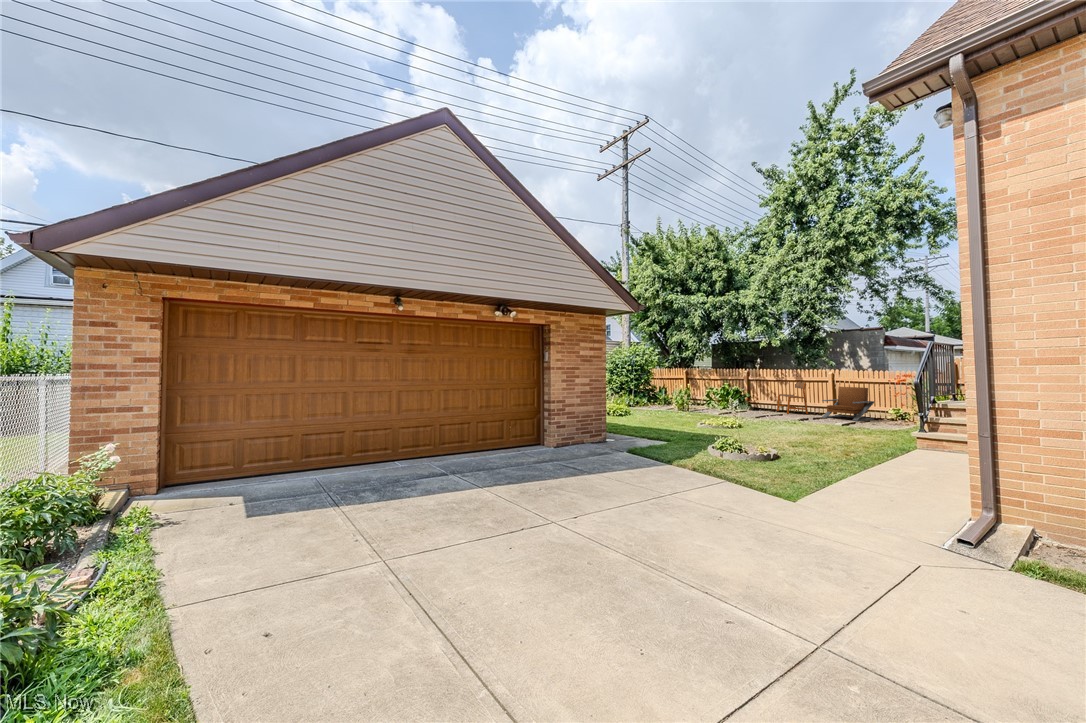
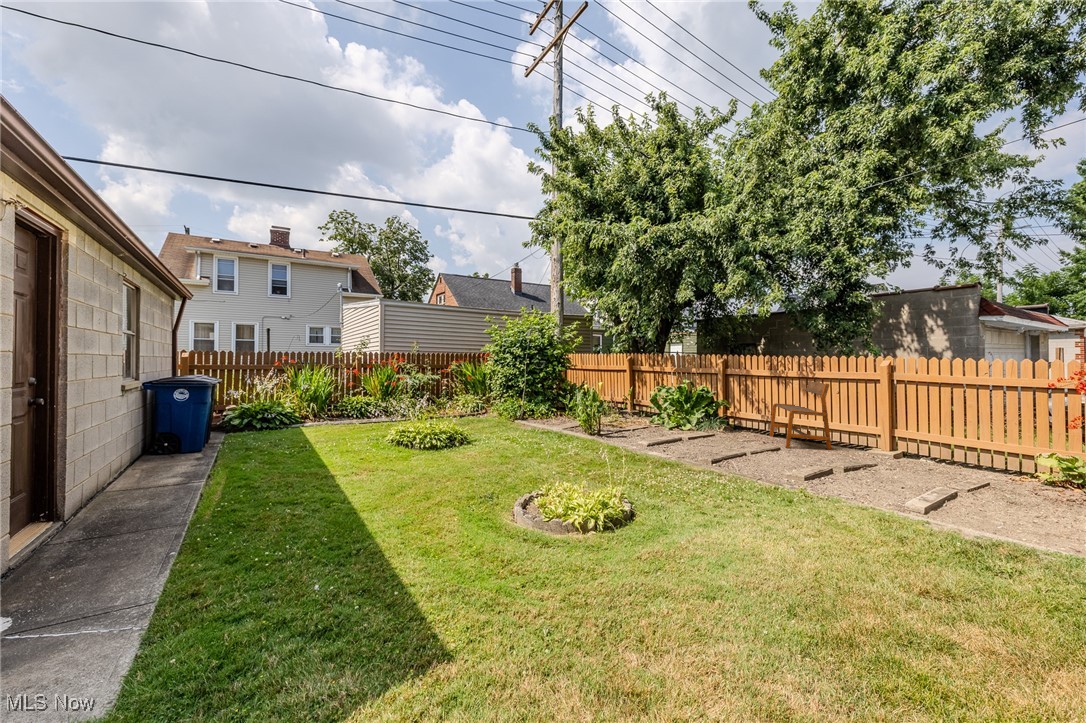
lounge chair: present [822,387,874,421] -> none [863,393,997,482]

